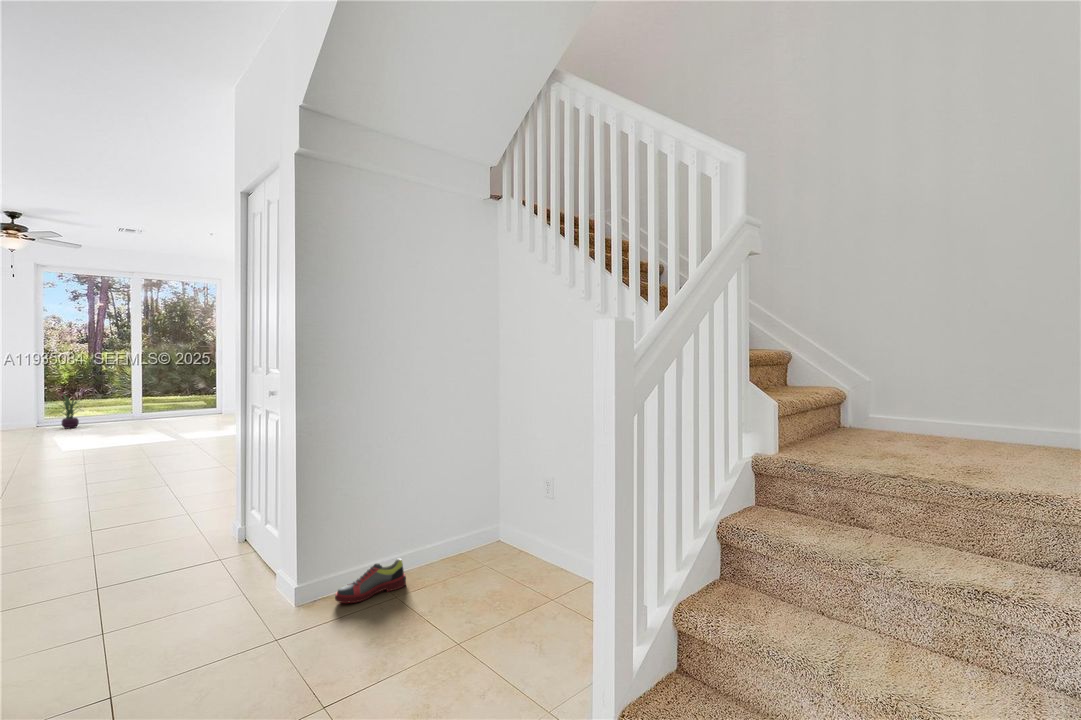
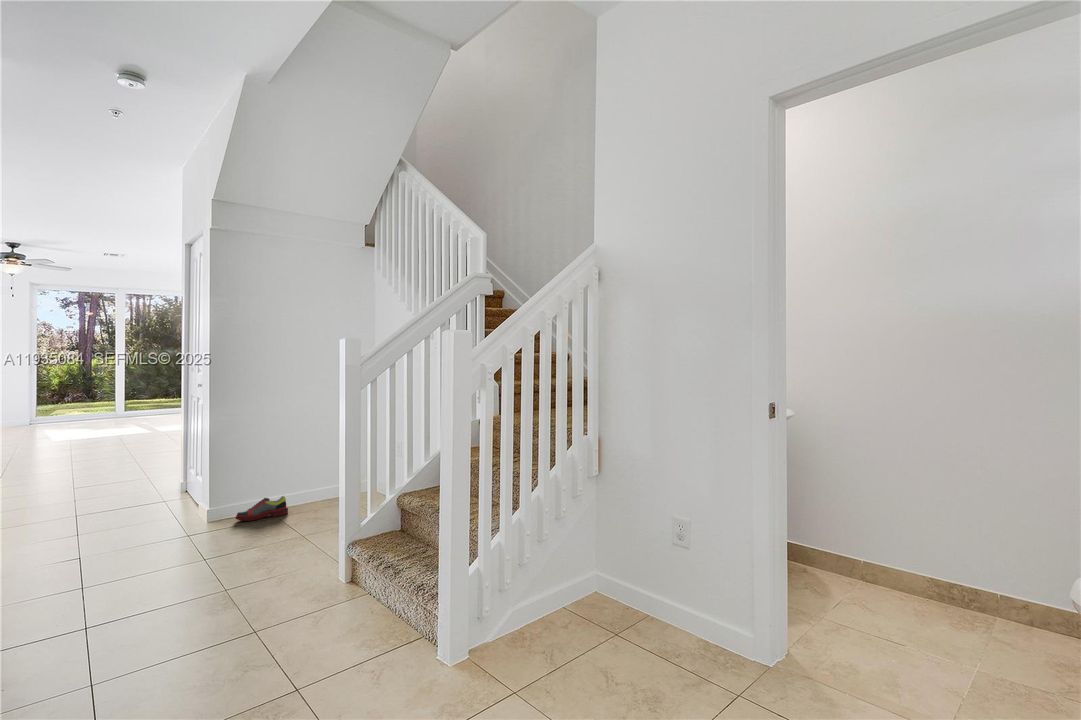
decorative plant: present [61,394,79,429] -> none [39,396,81,427]

